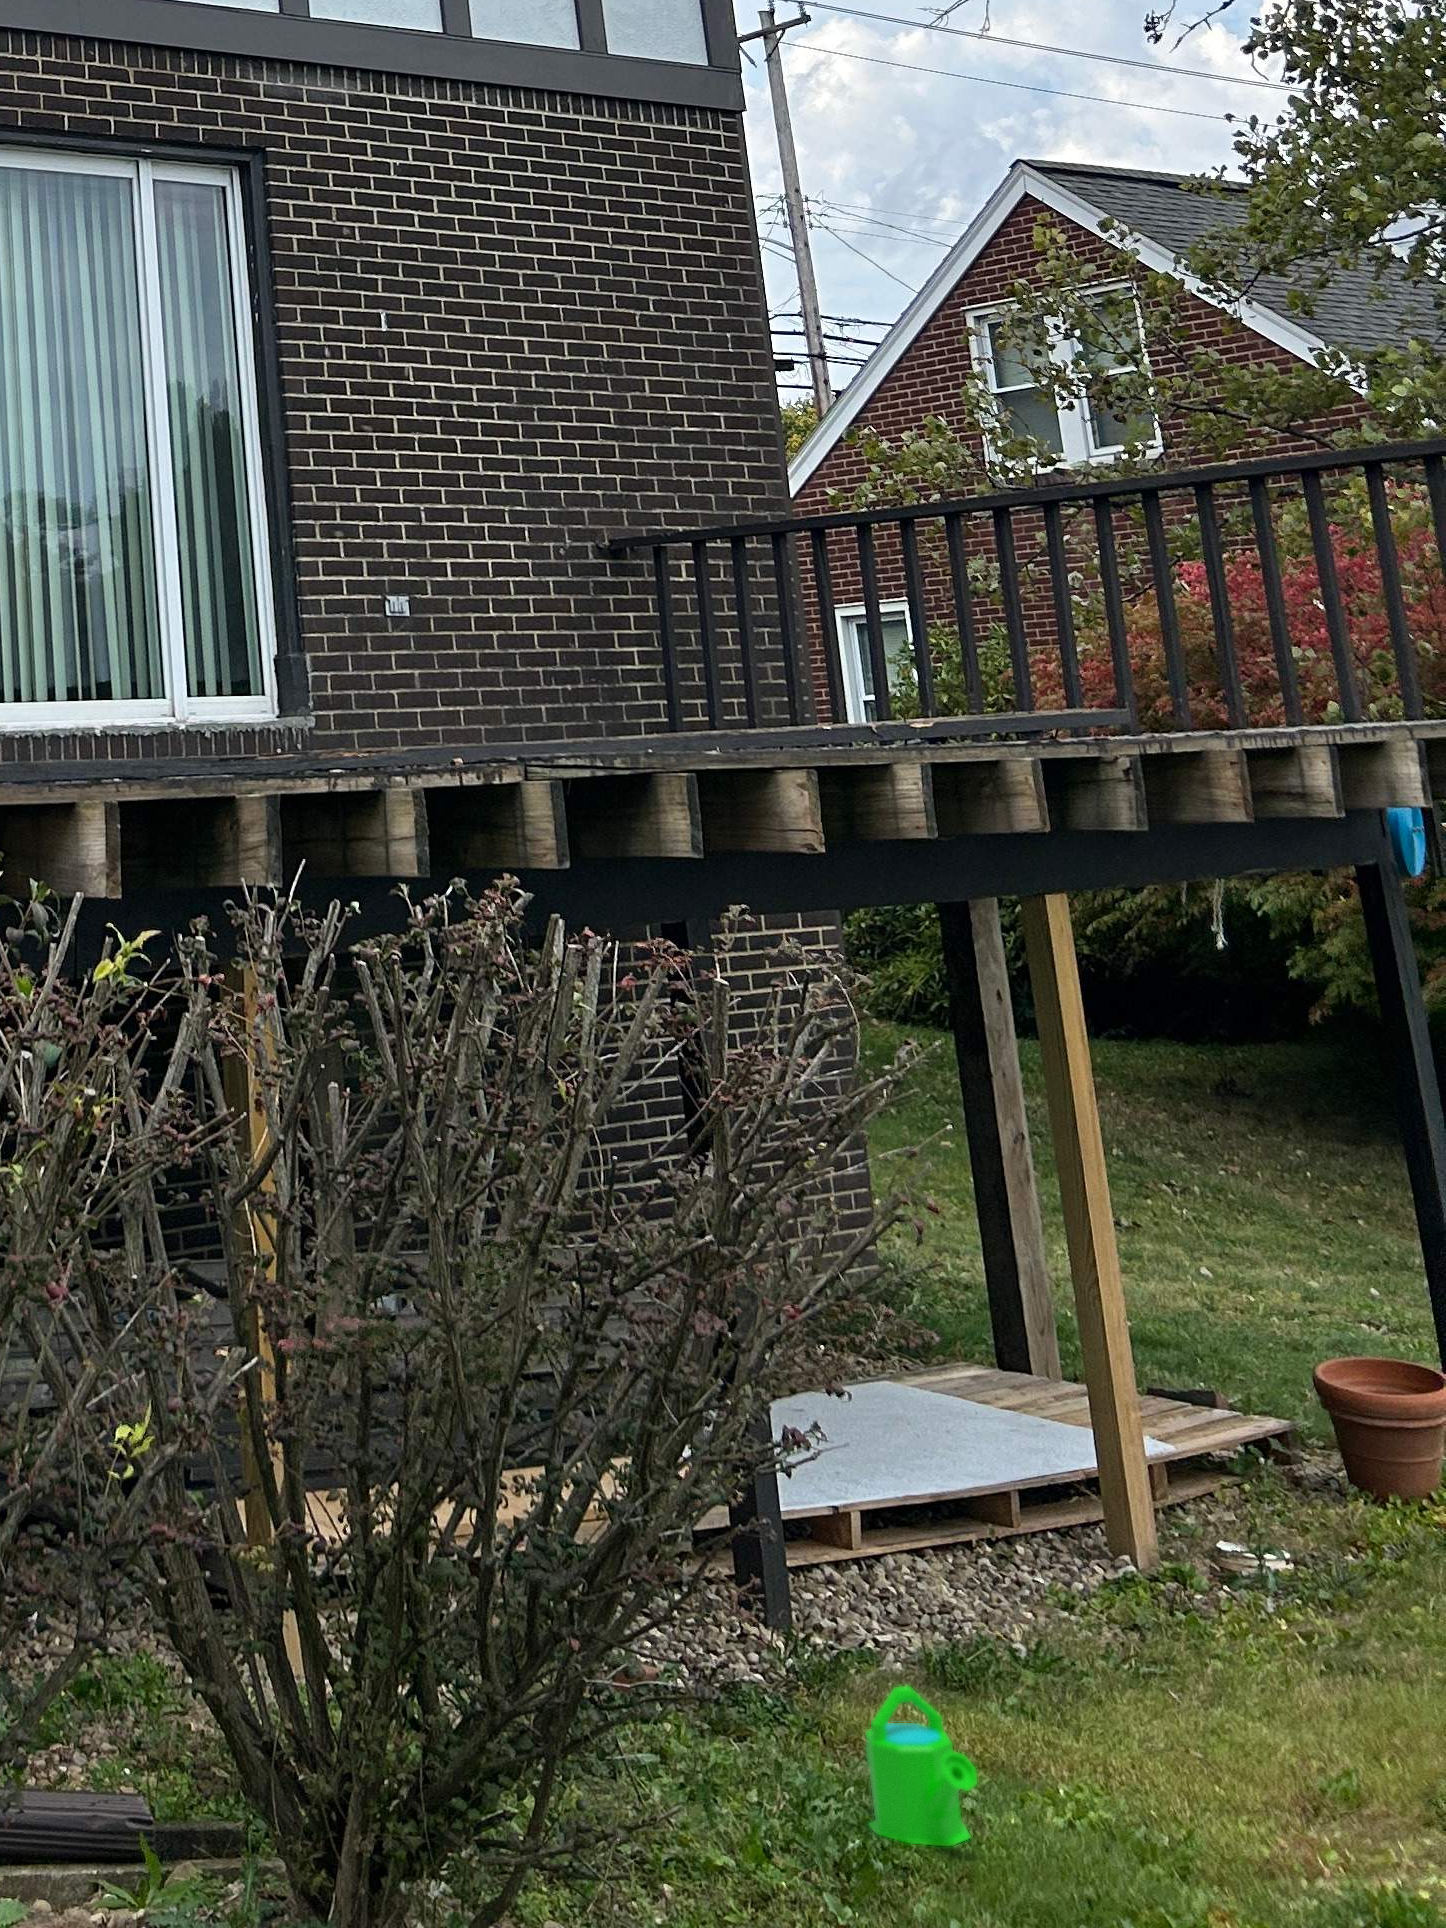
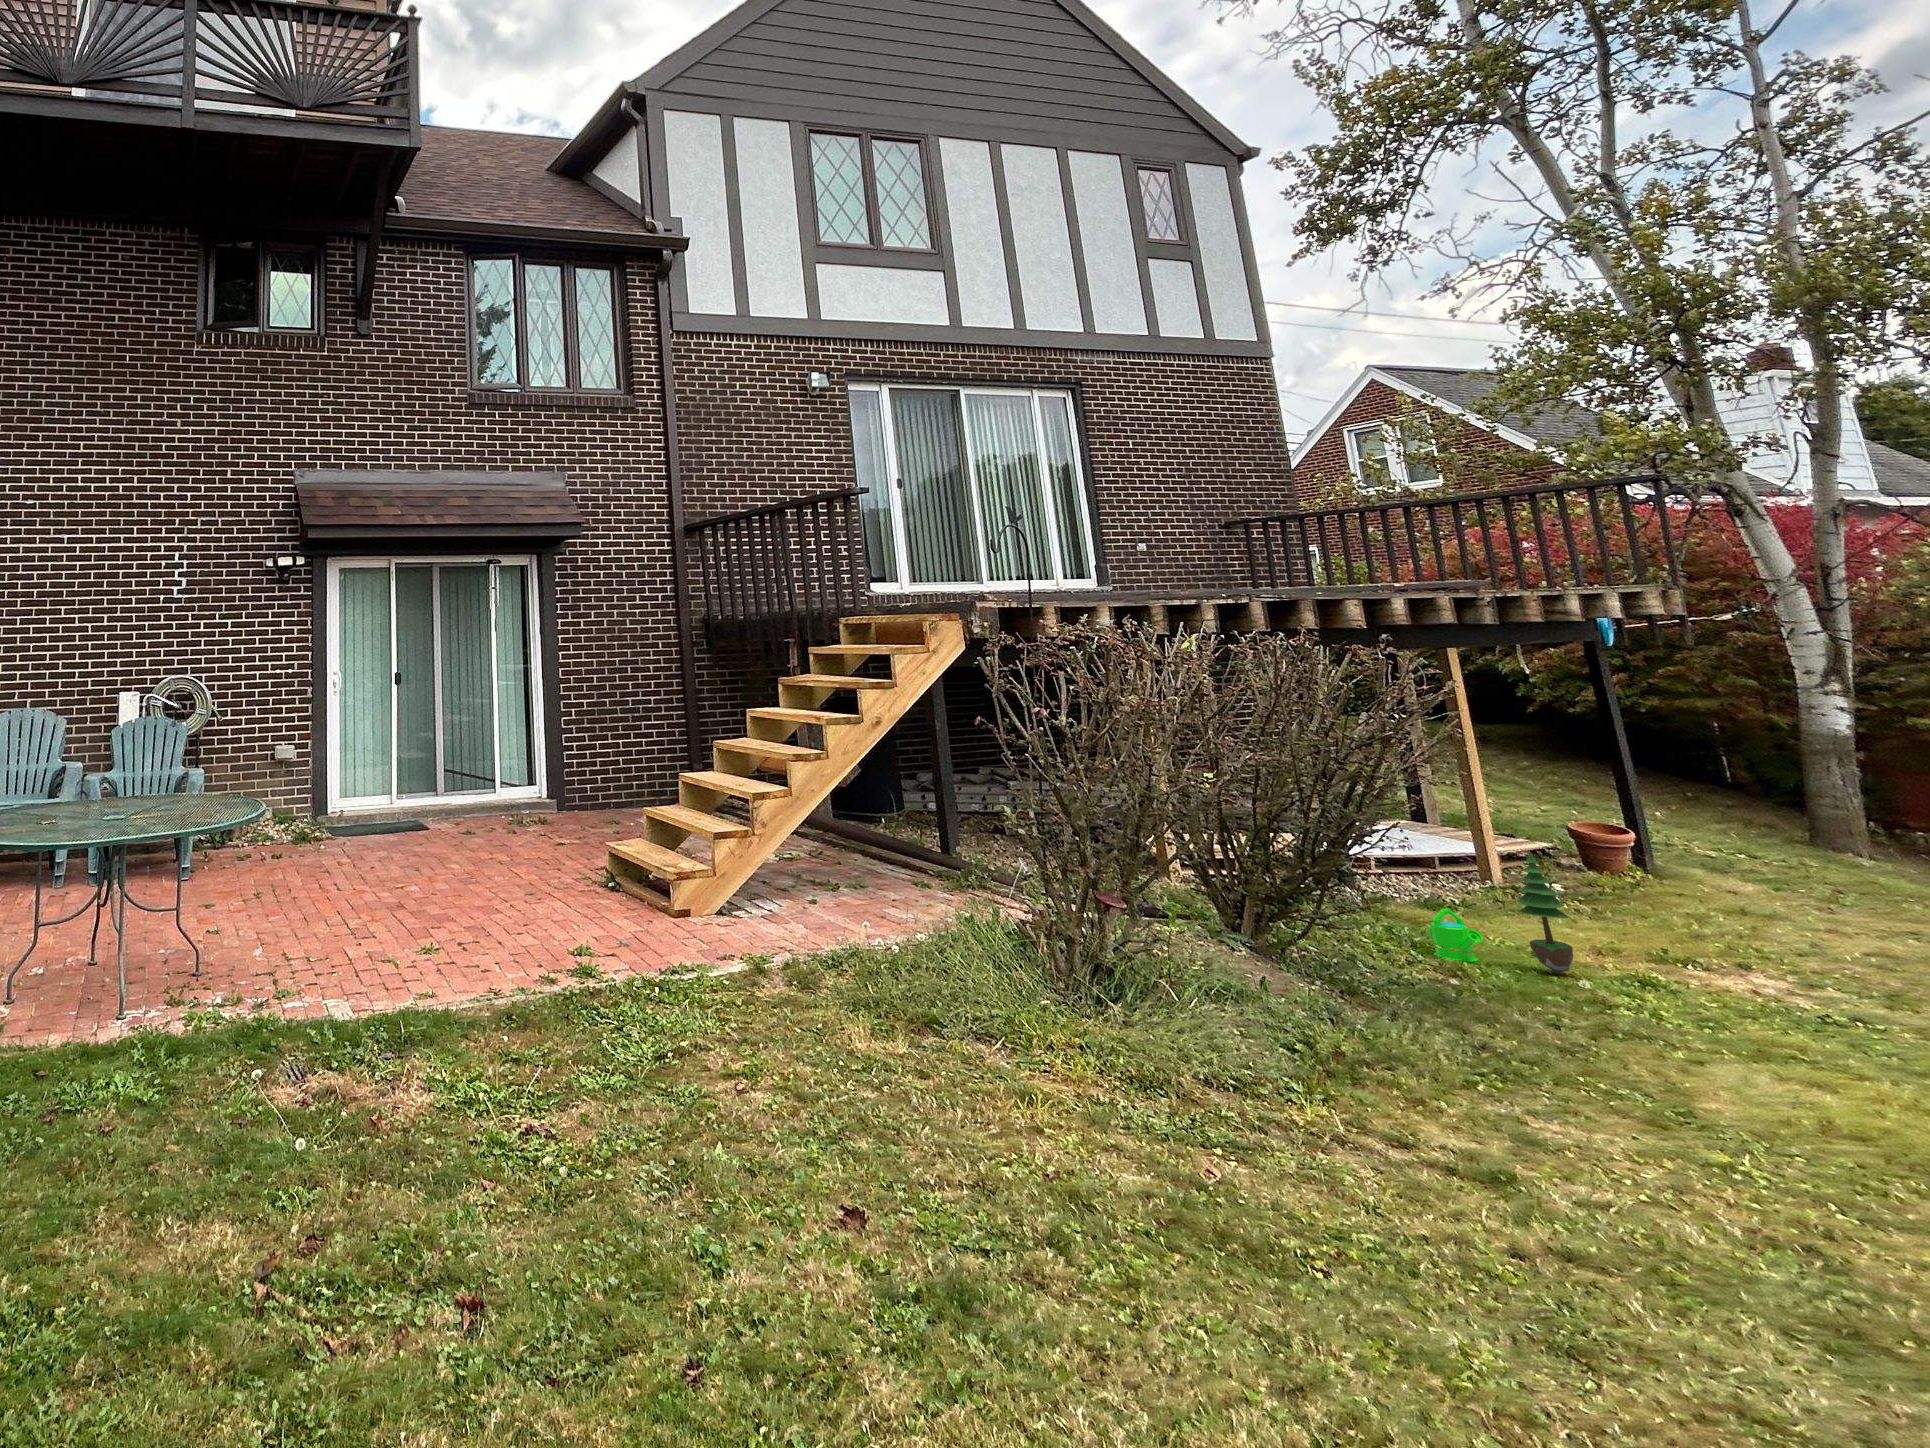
potted tree: none [1060,1512,1185,1871] -> present [1517,852,1574,974]

